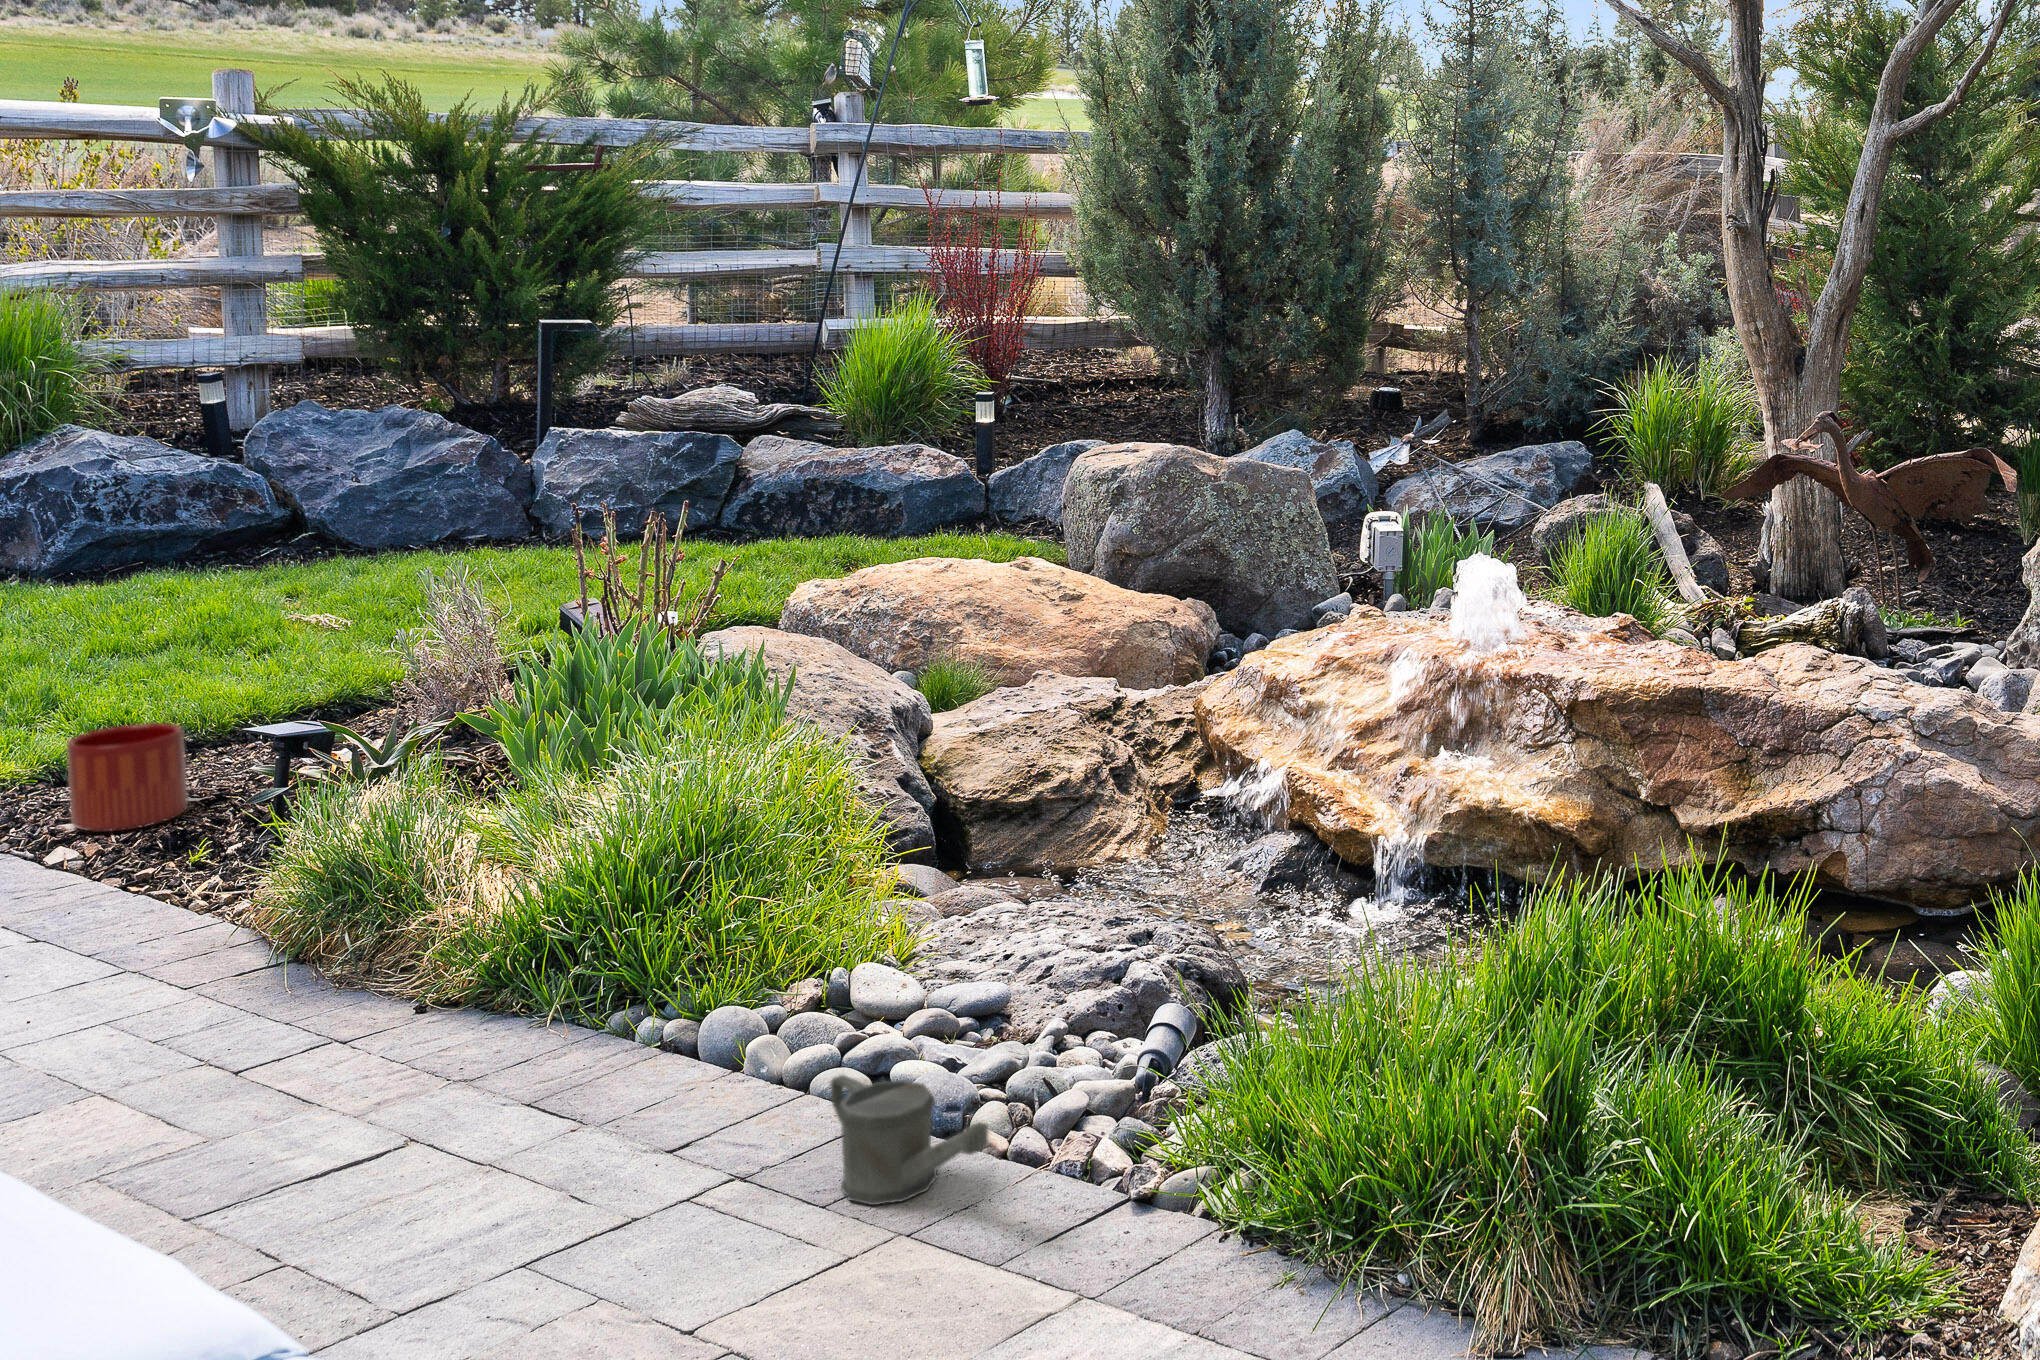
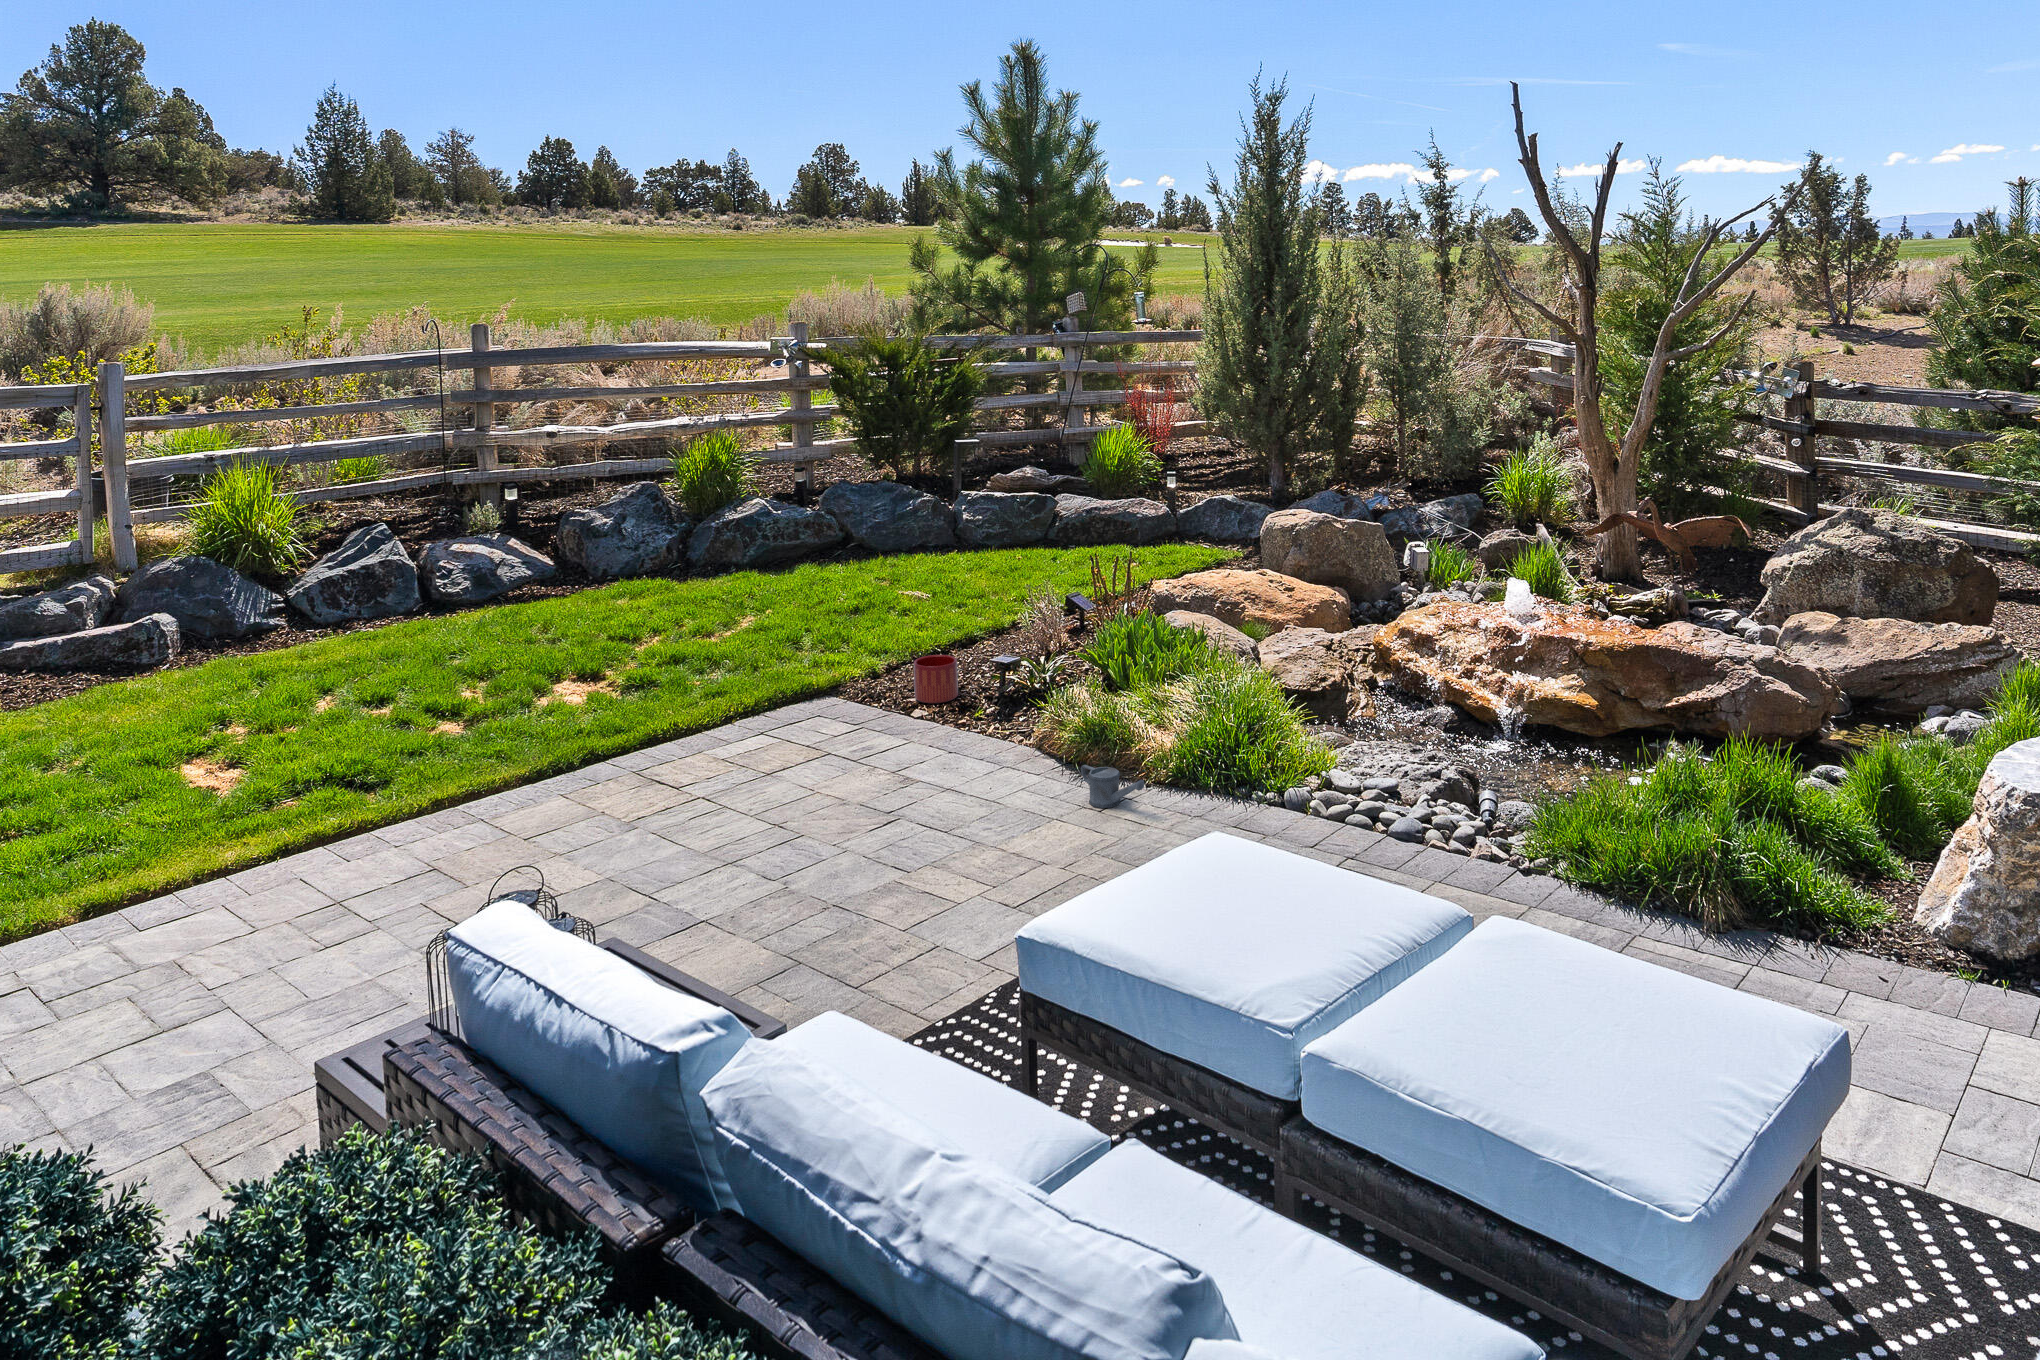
watering can: present [830,1075,988,1205] -> present [1081,765,1144,808]

